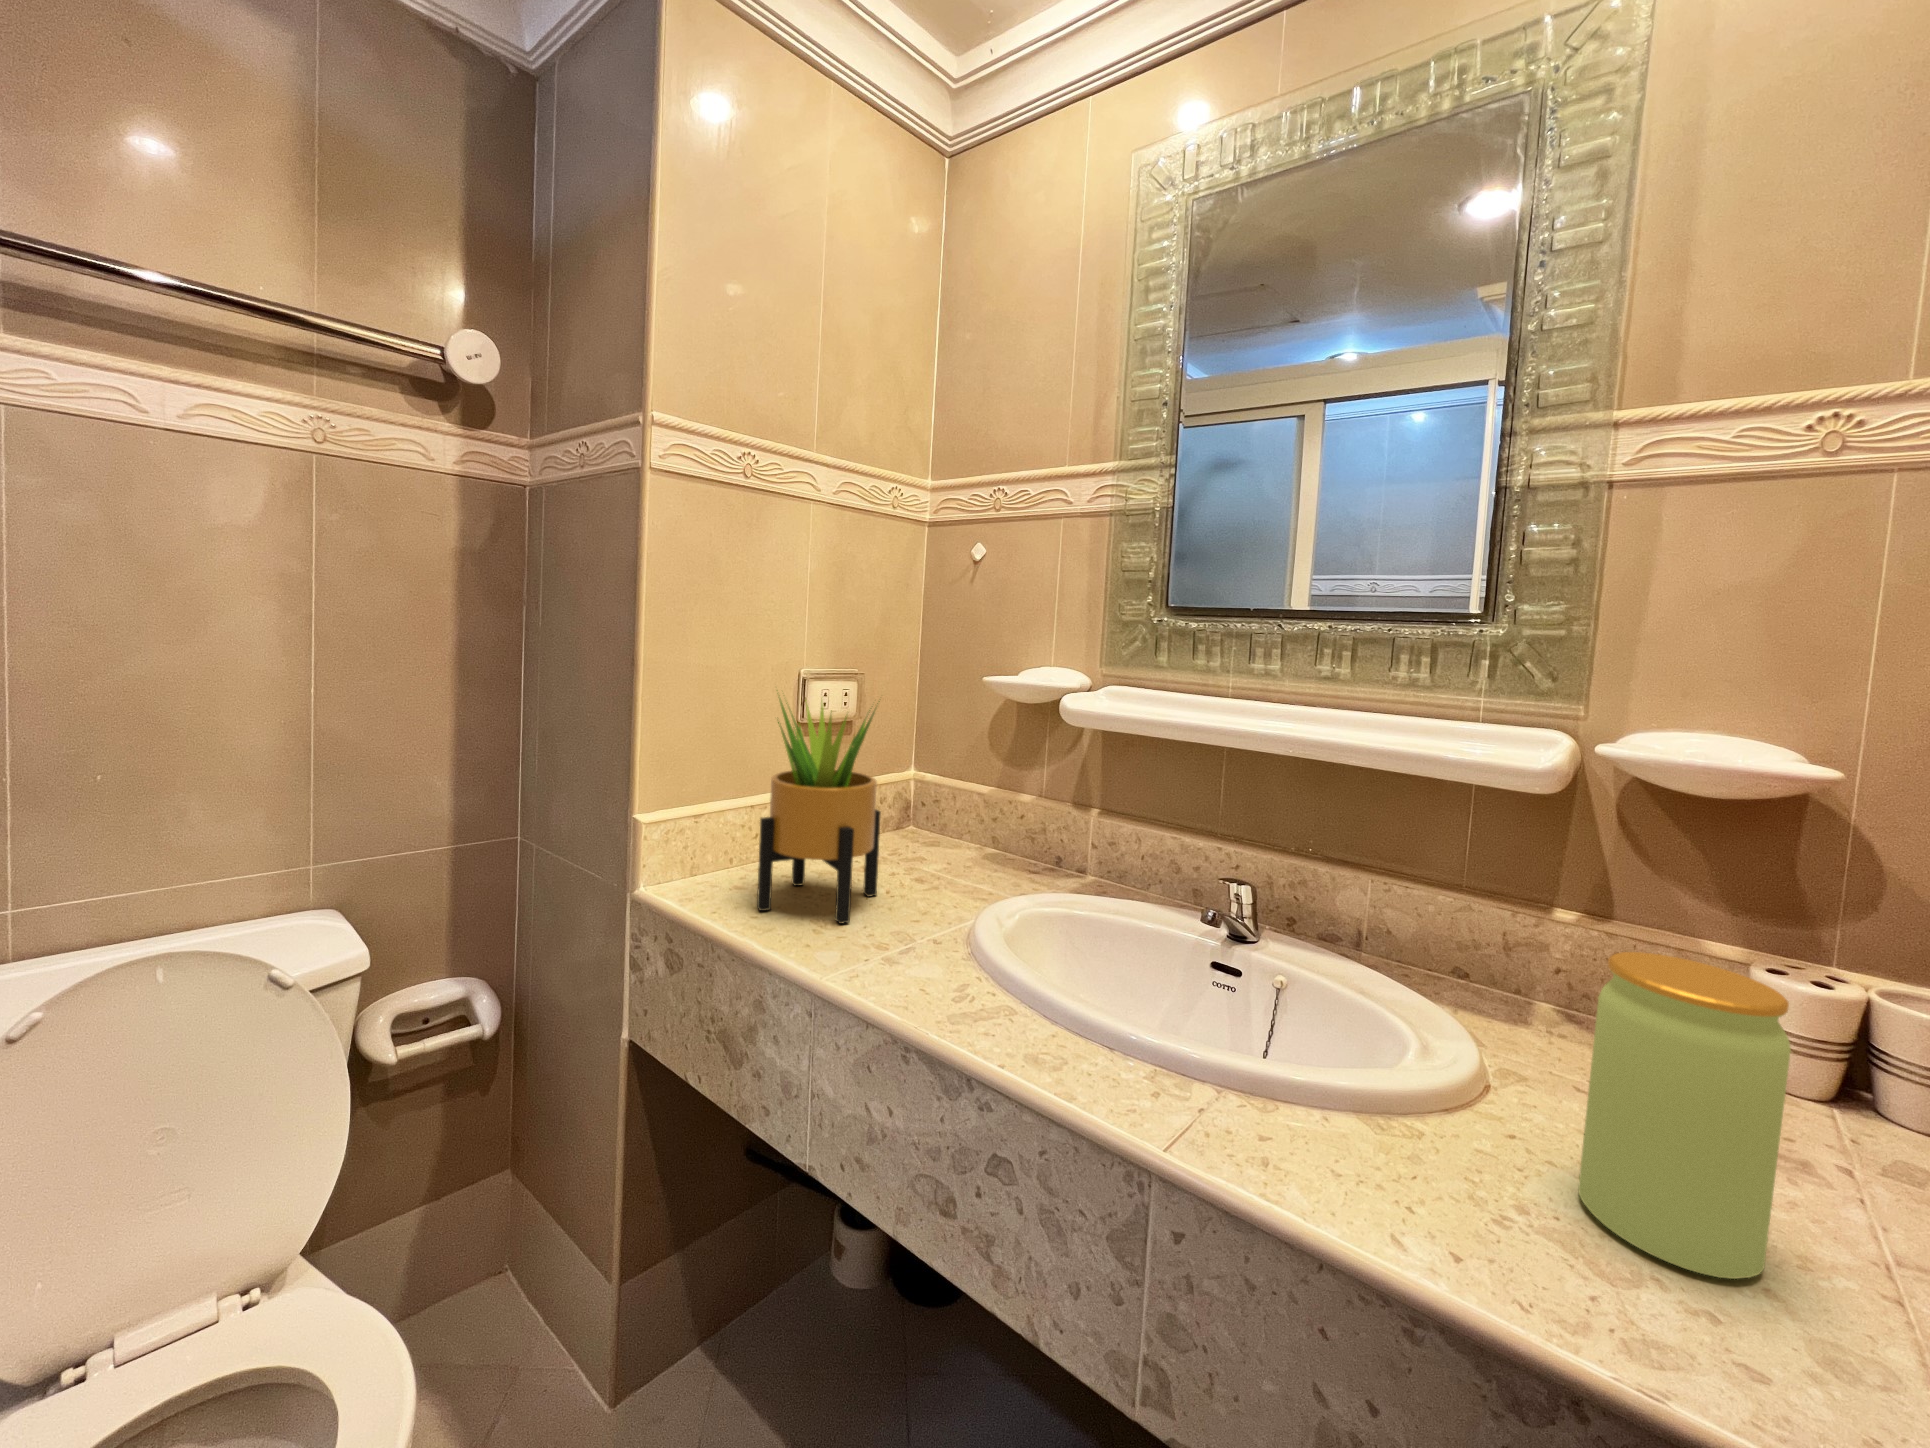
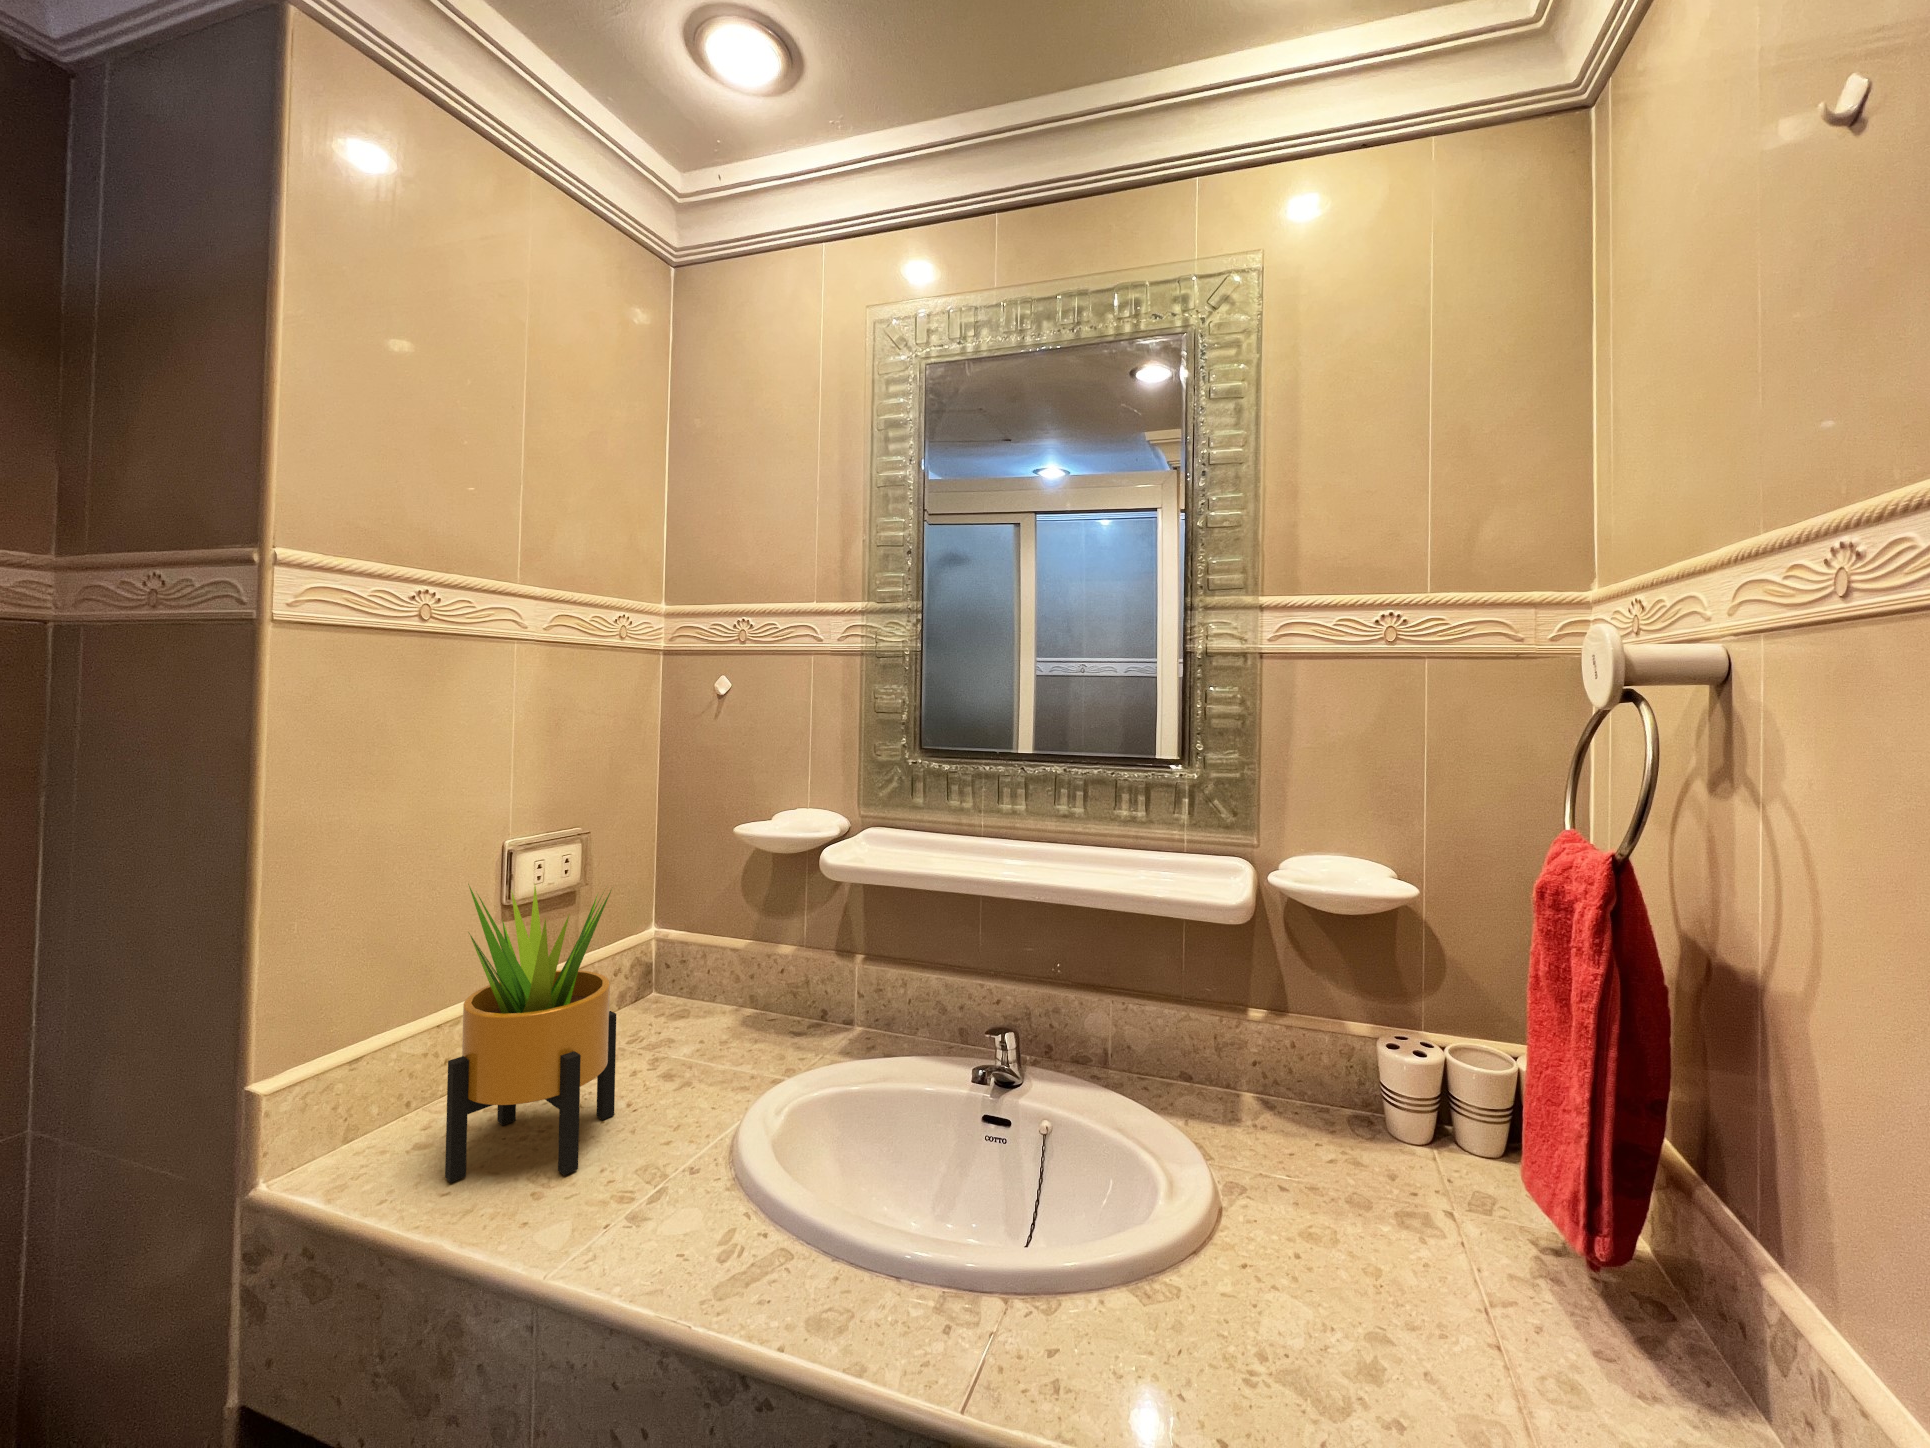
jar: present [1578,952,1791,1279] -> none [1280,1088,1401,1371]

